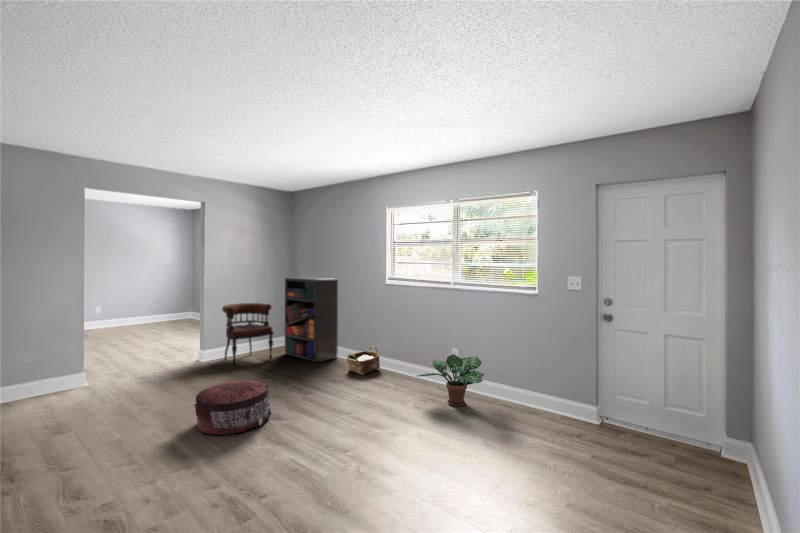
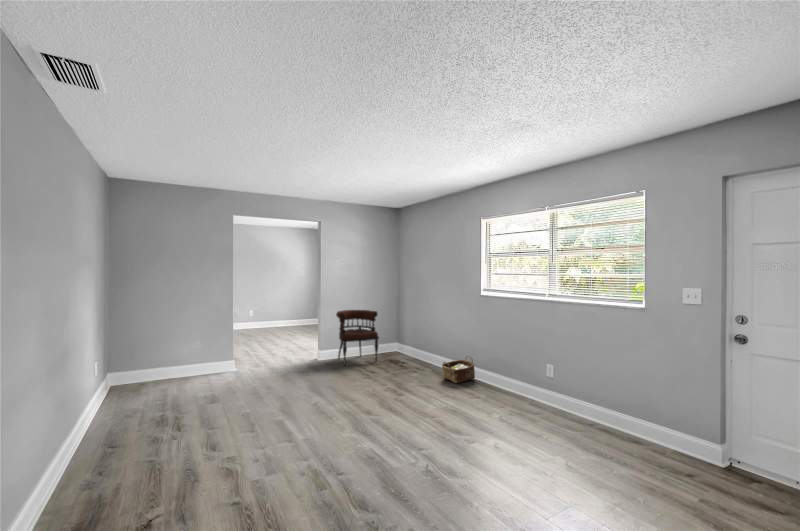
bookshelf: present [285,277,338,362] -> none [389,287,437,368]
potted plant: present [418,354,484,406] -> none [499,369,581,425]
pouf: present [195,380,271,435] -> none [300,377,364,424]

